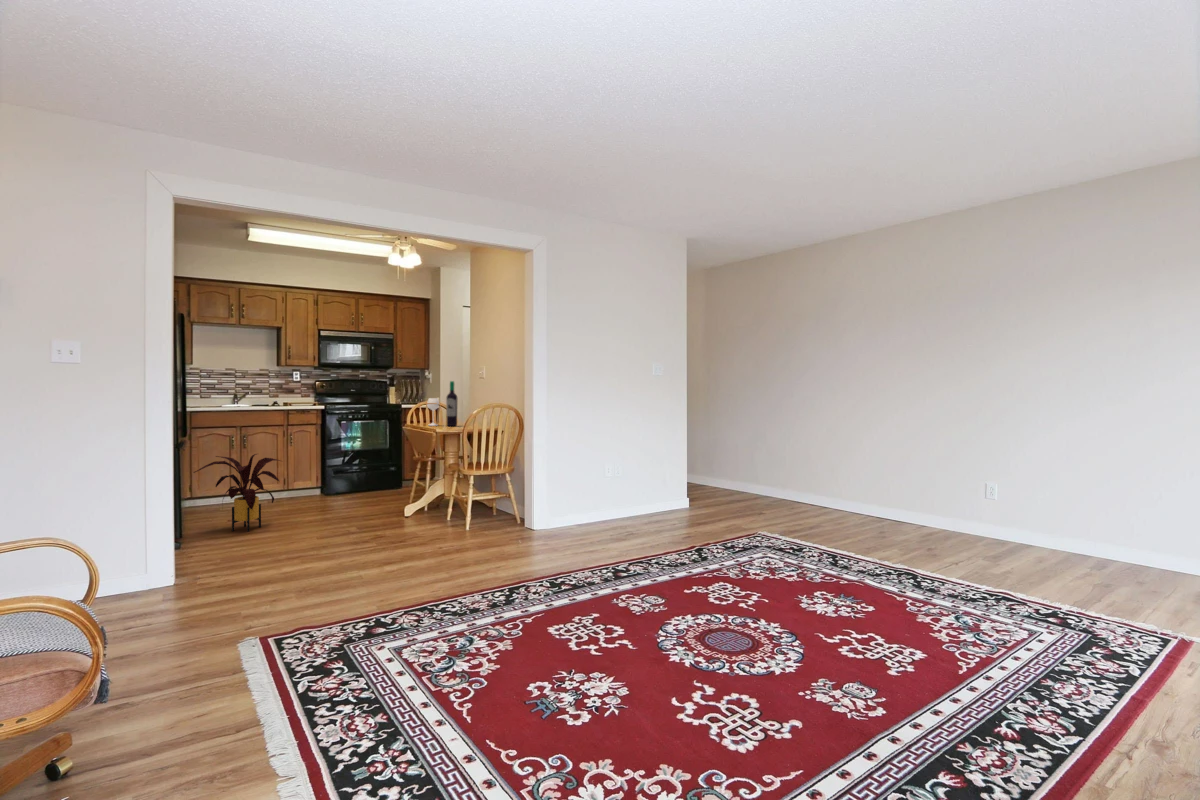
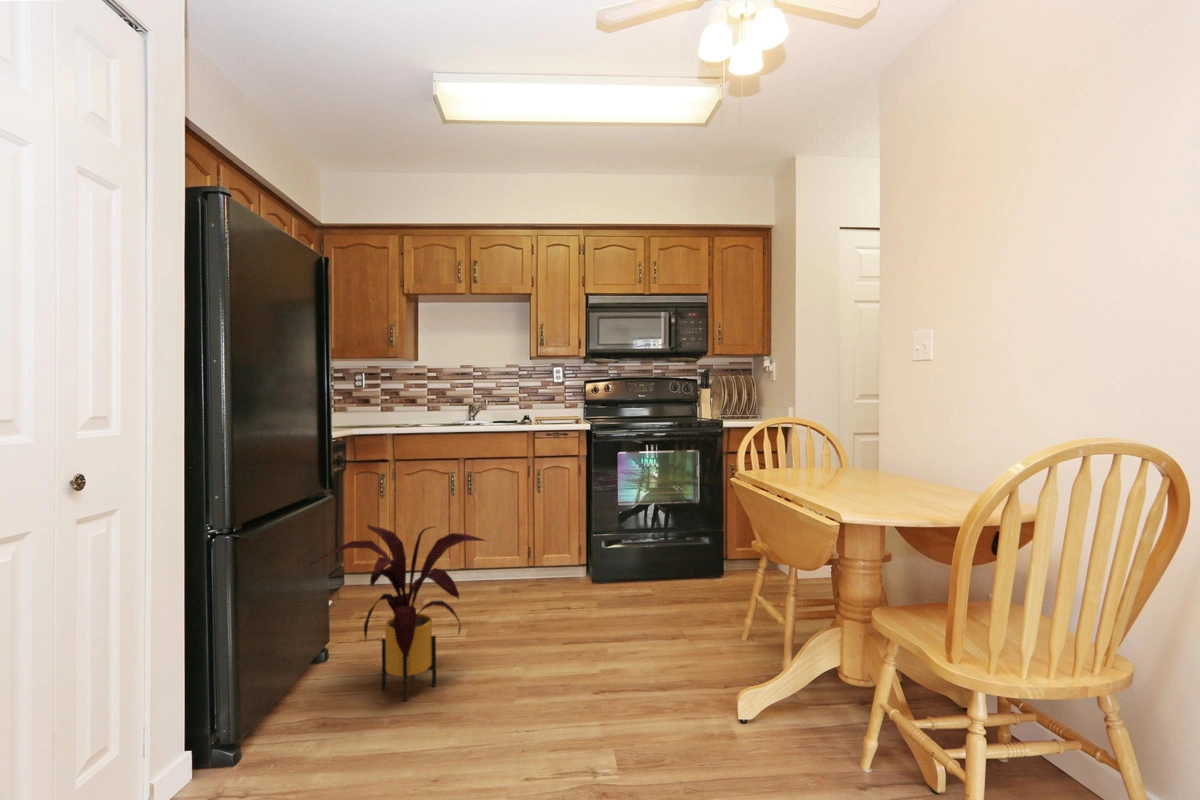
wine bottle: present [427,381,457,426] -> none [782,364,862,480]

